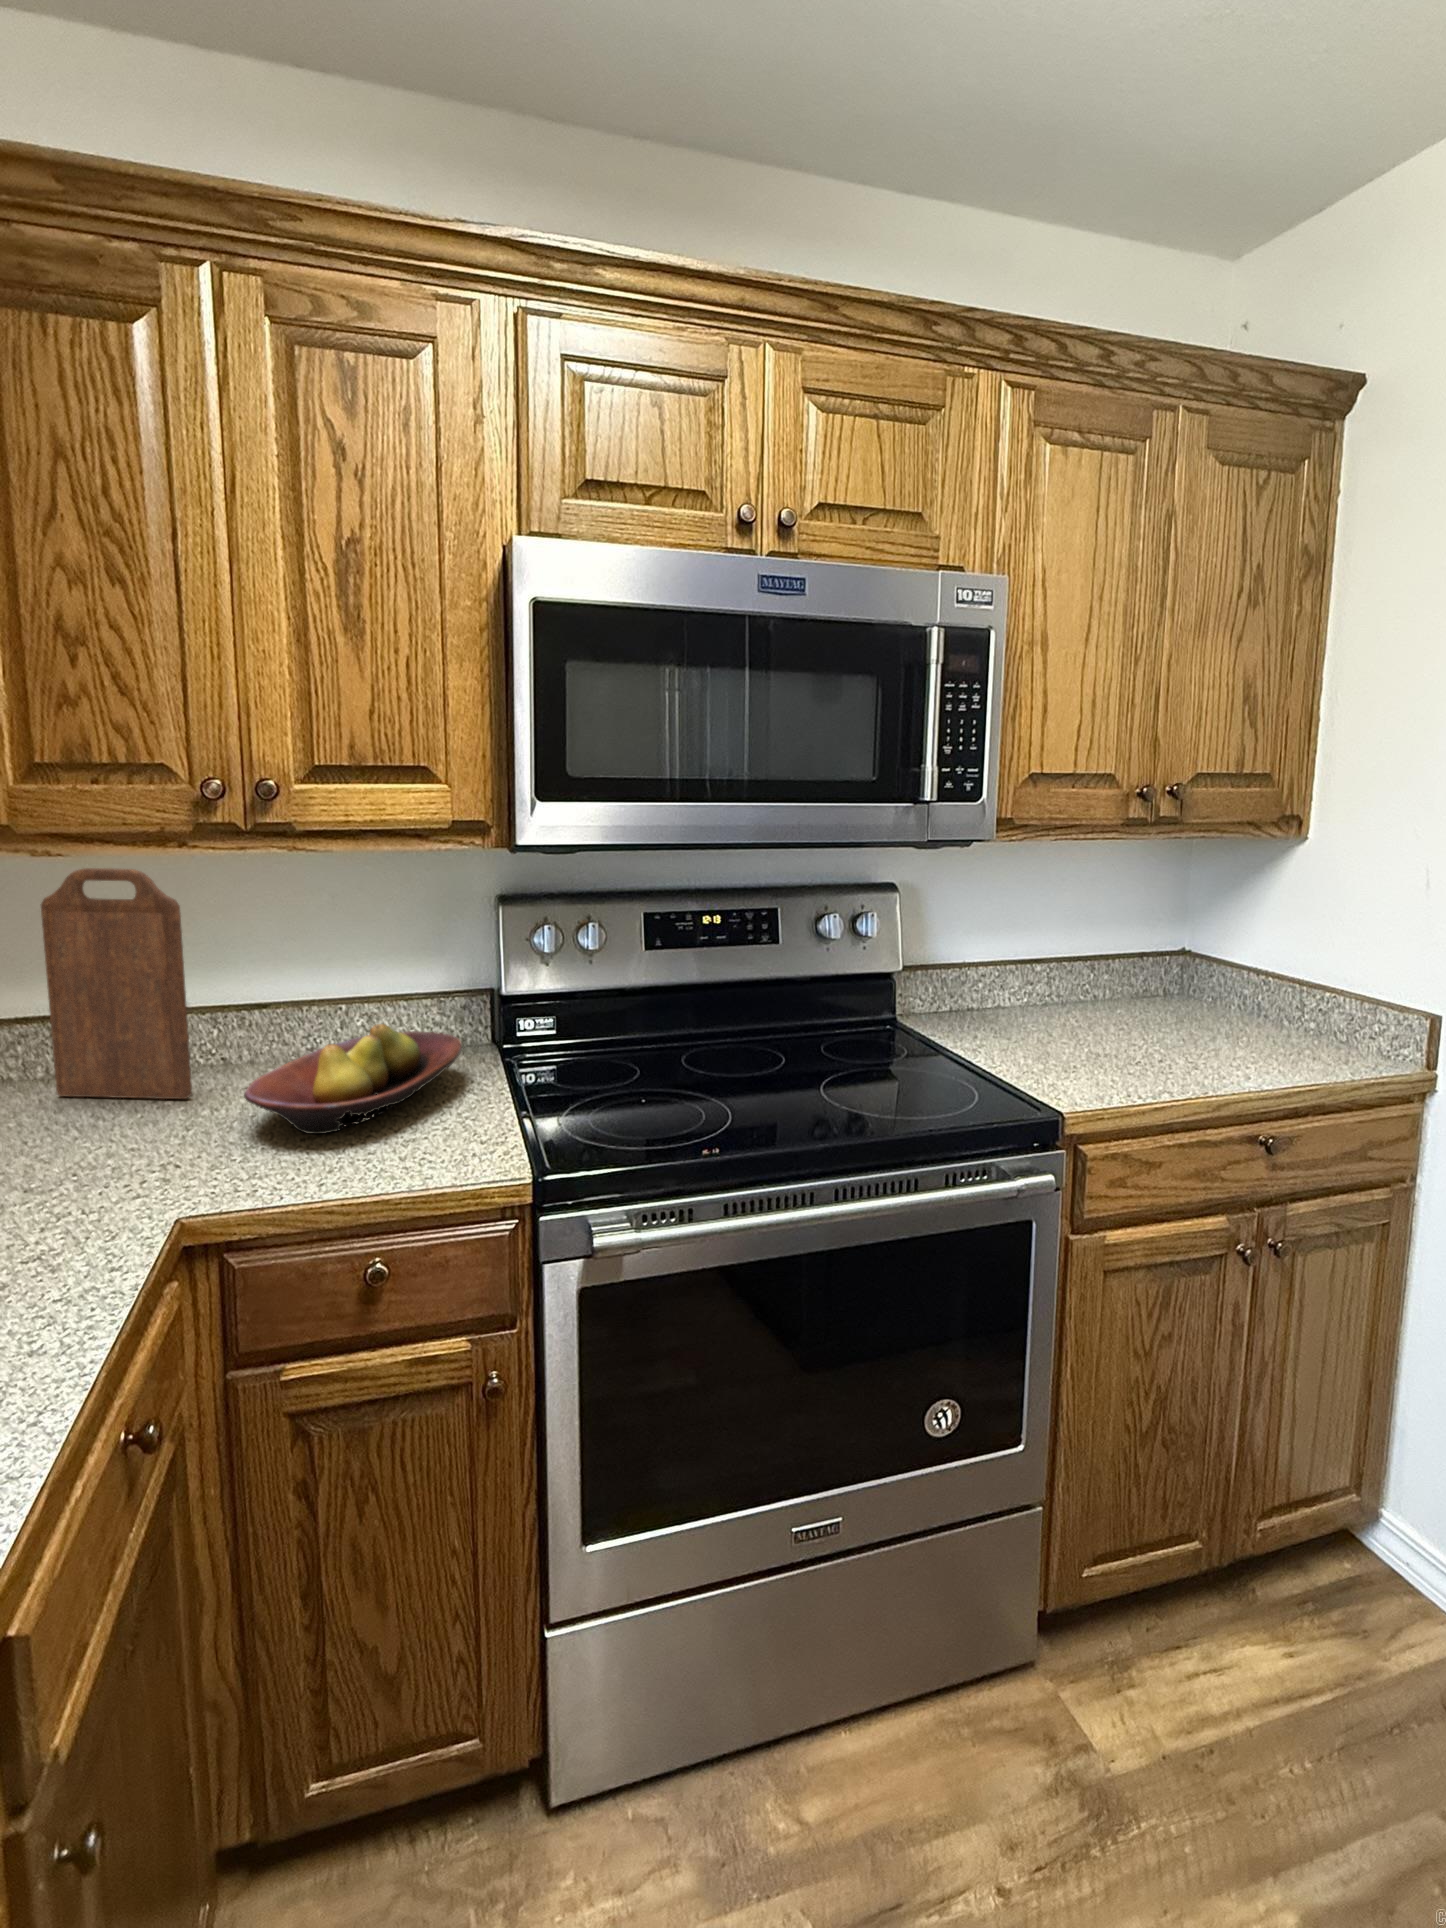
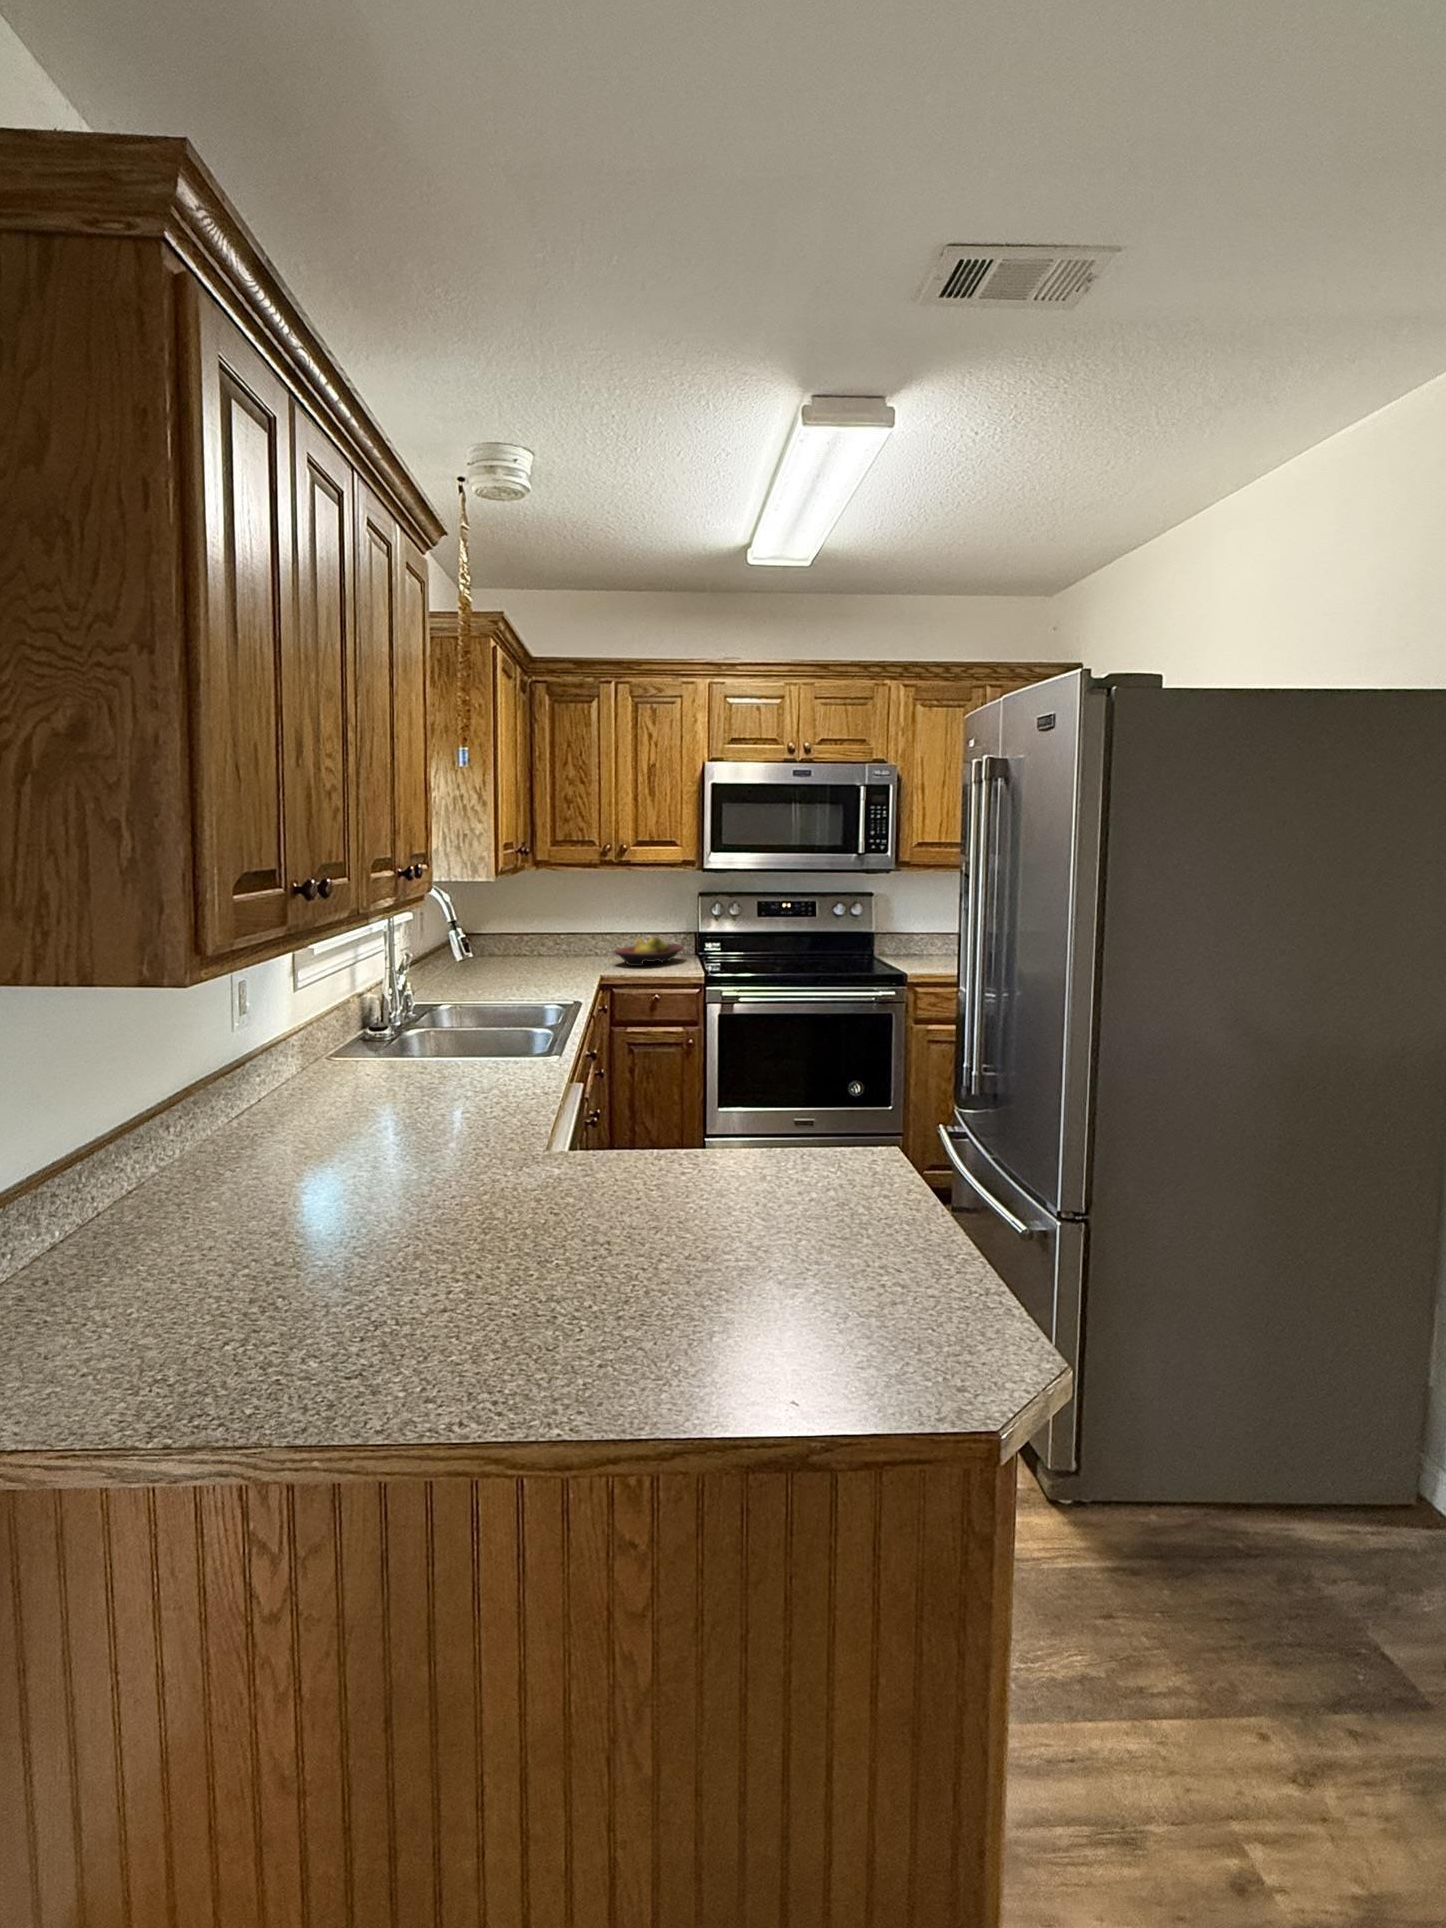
cutting board: present [41,868,192,1099] -> none [546,877,591,960]

